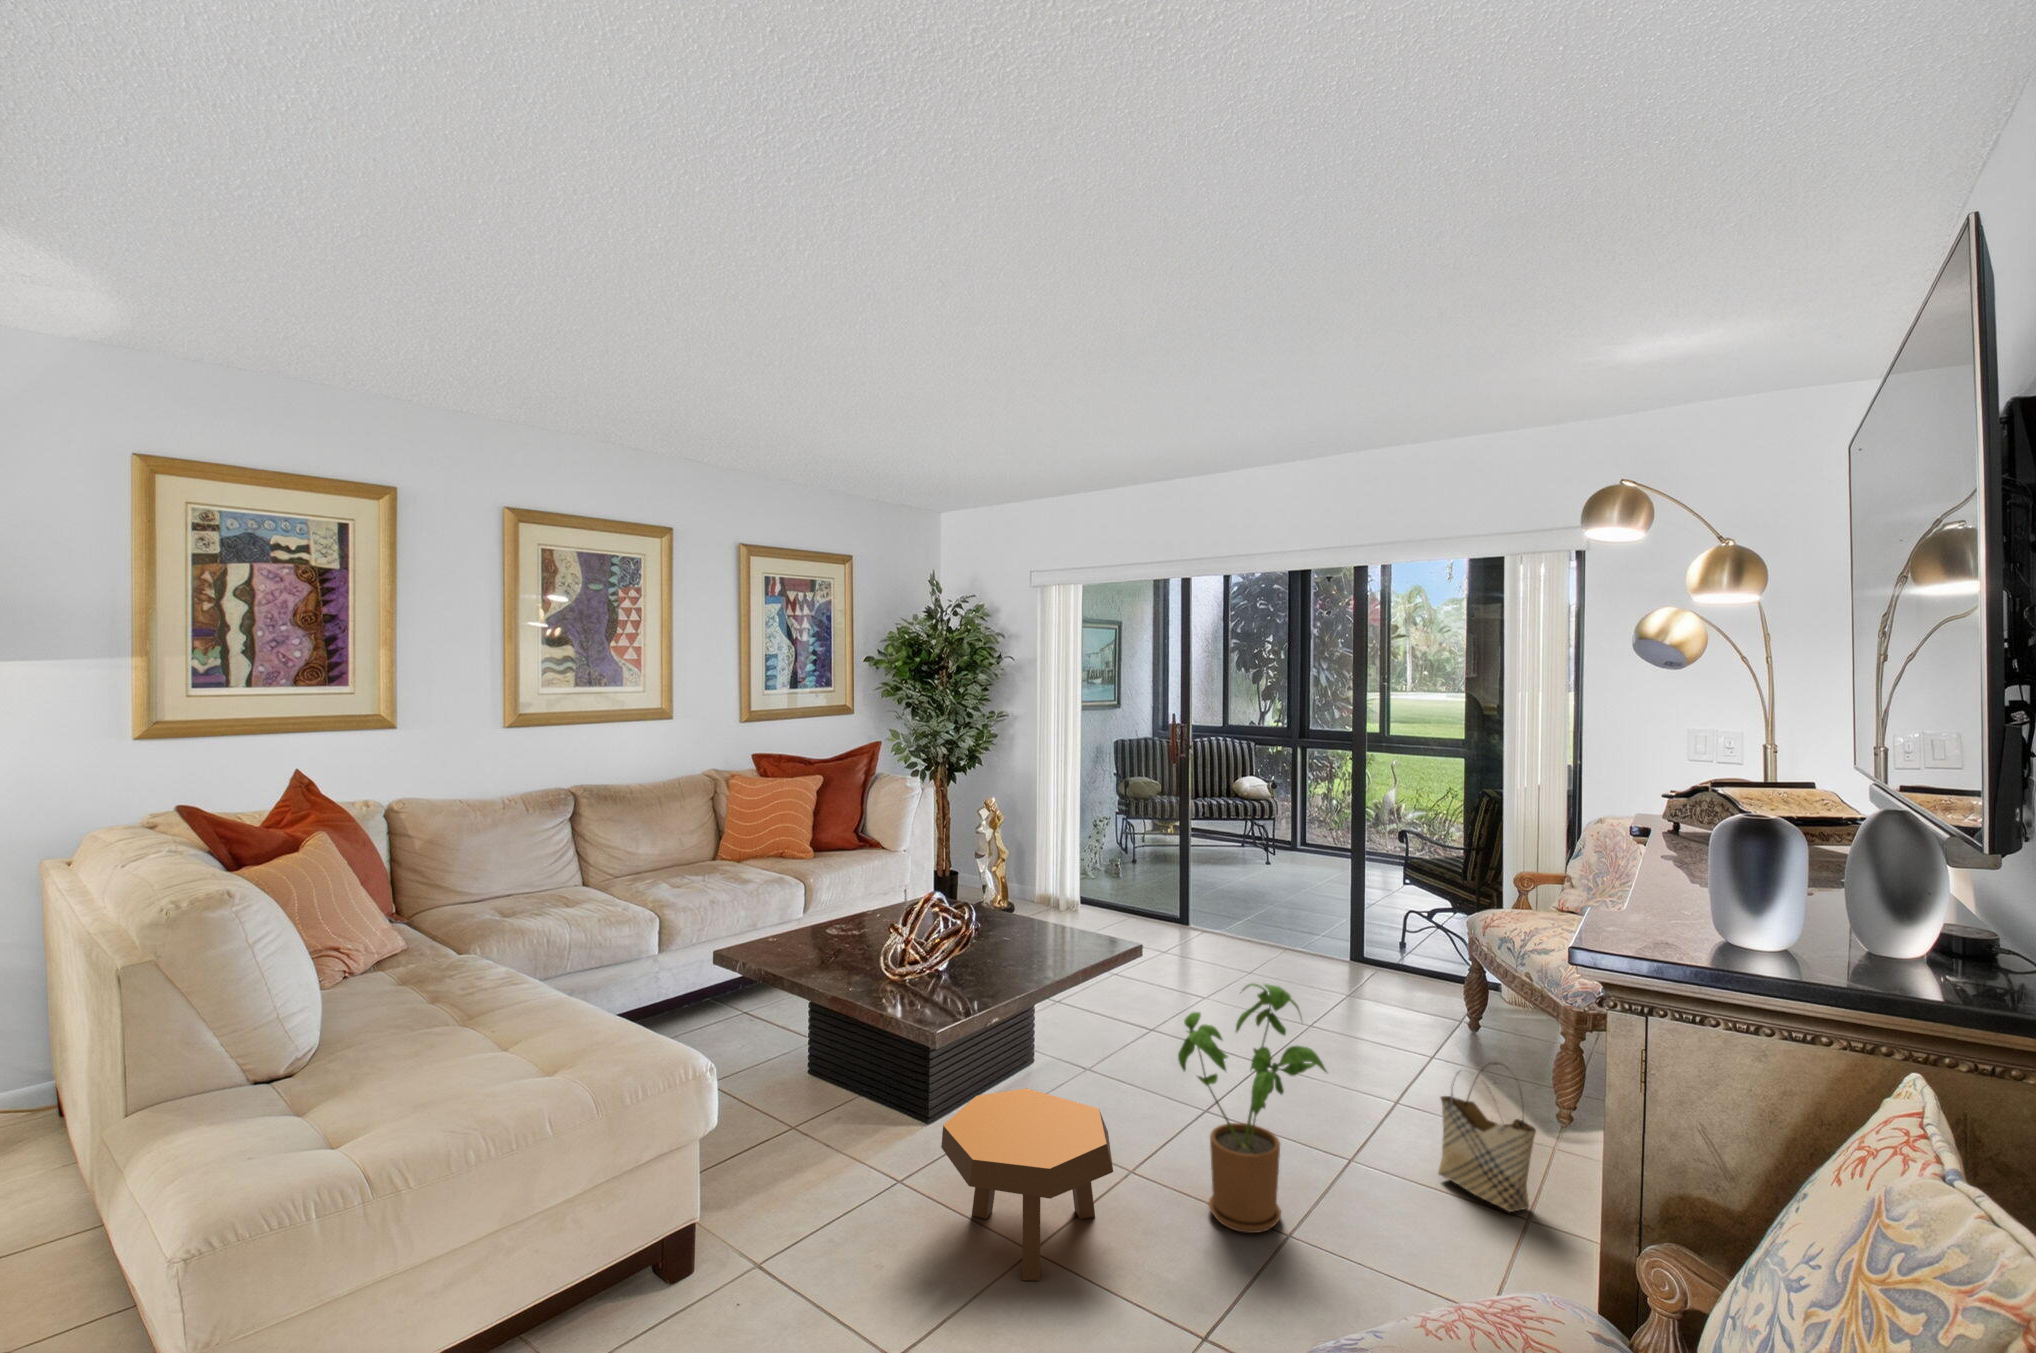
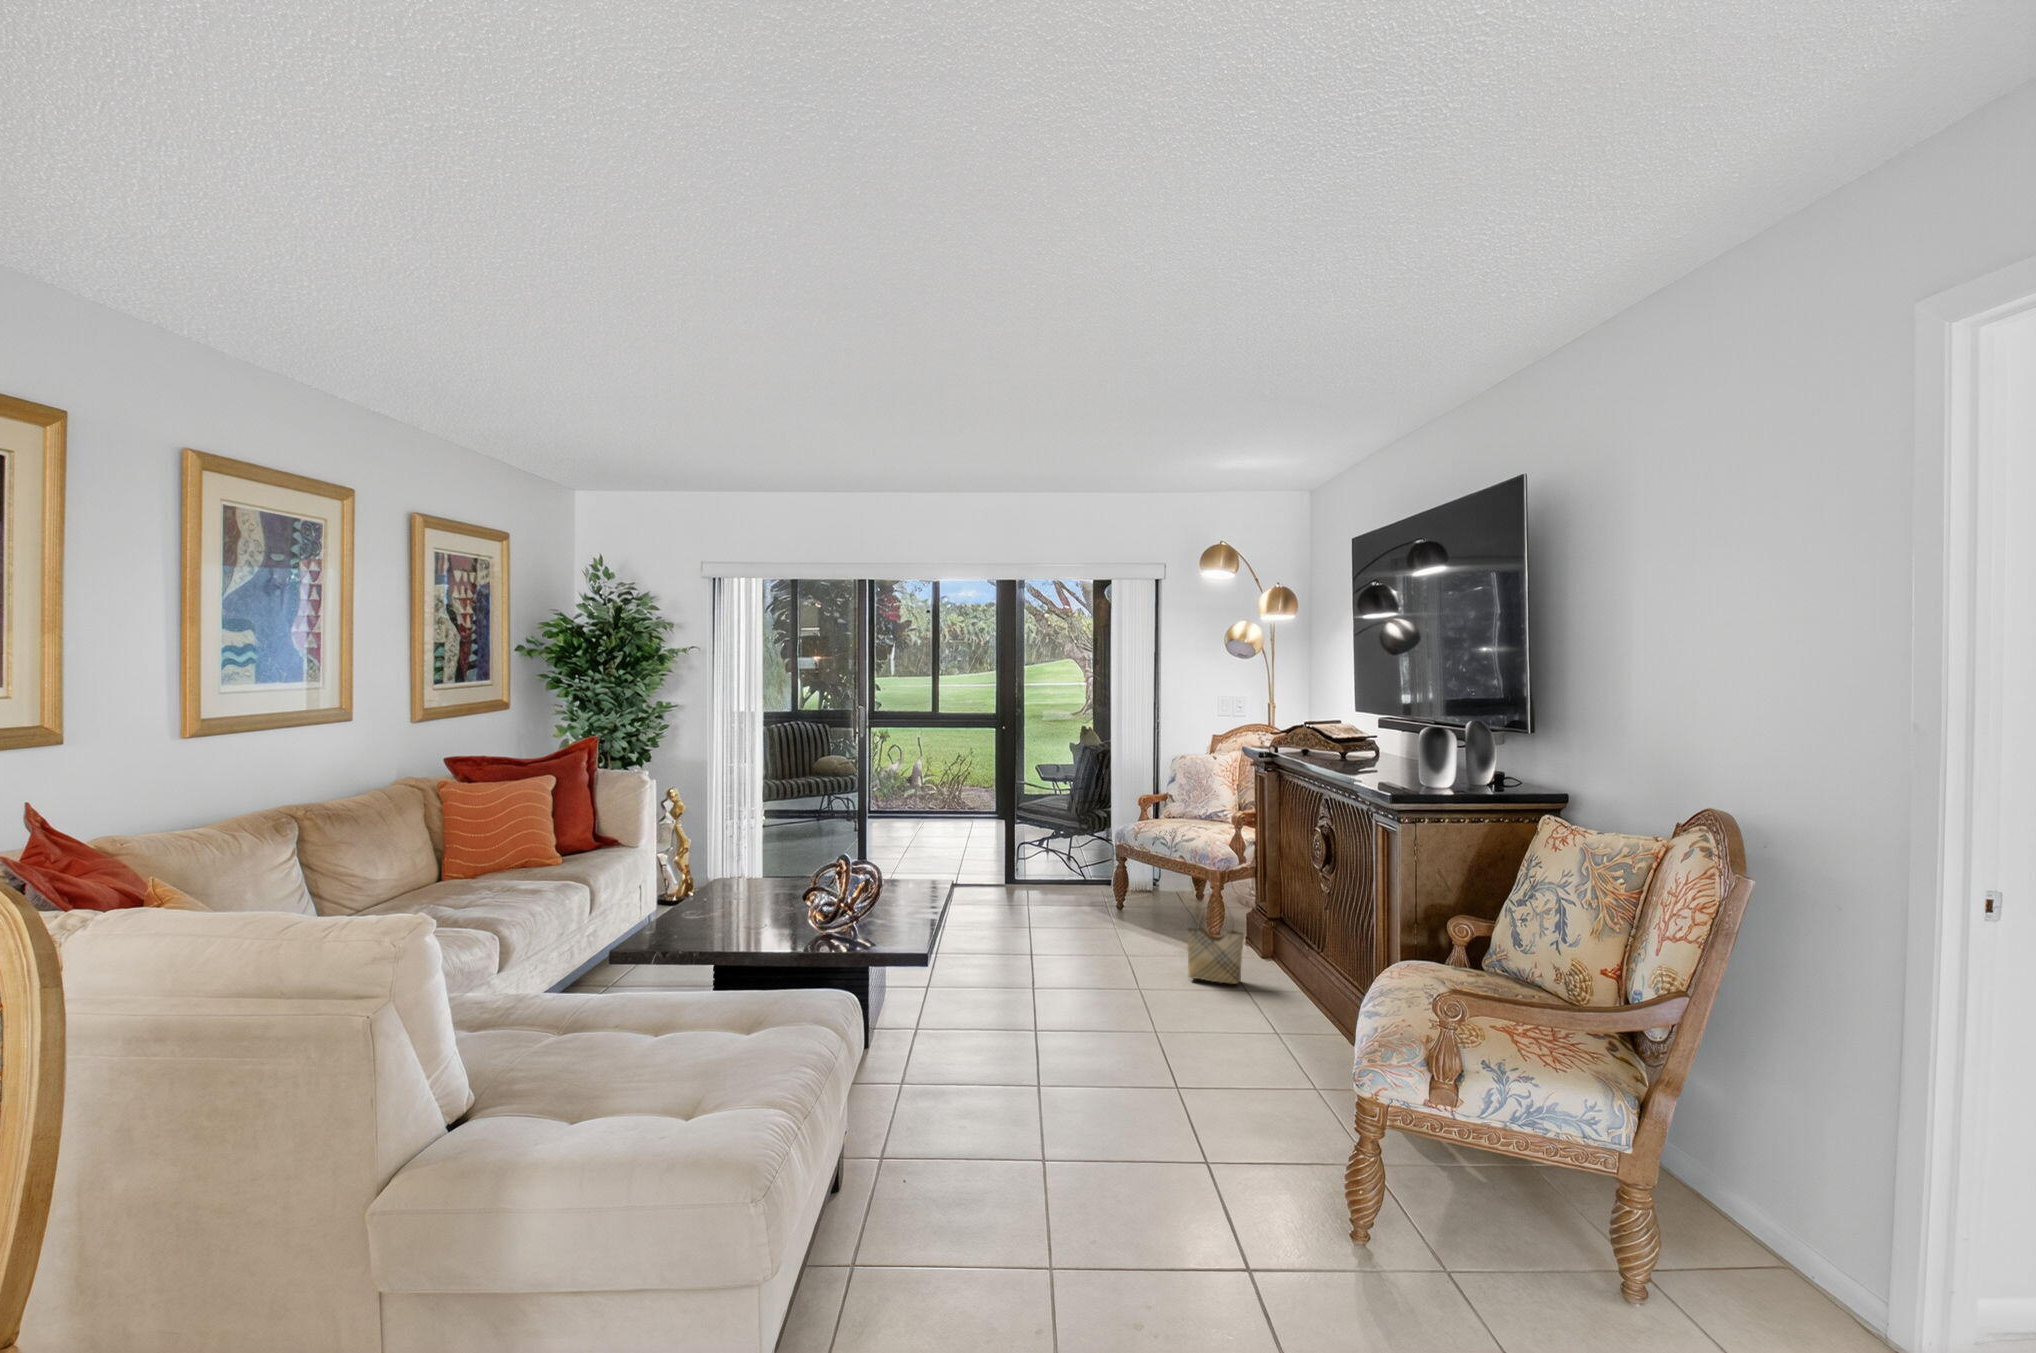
house plant: present [1178,983,1327,1233] -> none [1080,869,1181,1033]
footstool: present [941,1088,1113,1281] -> none [957,976,1084,1093]

